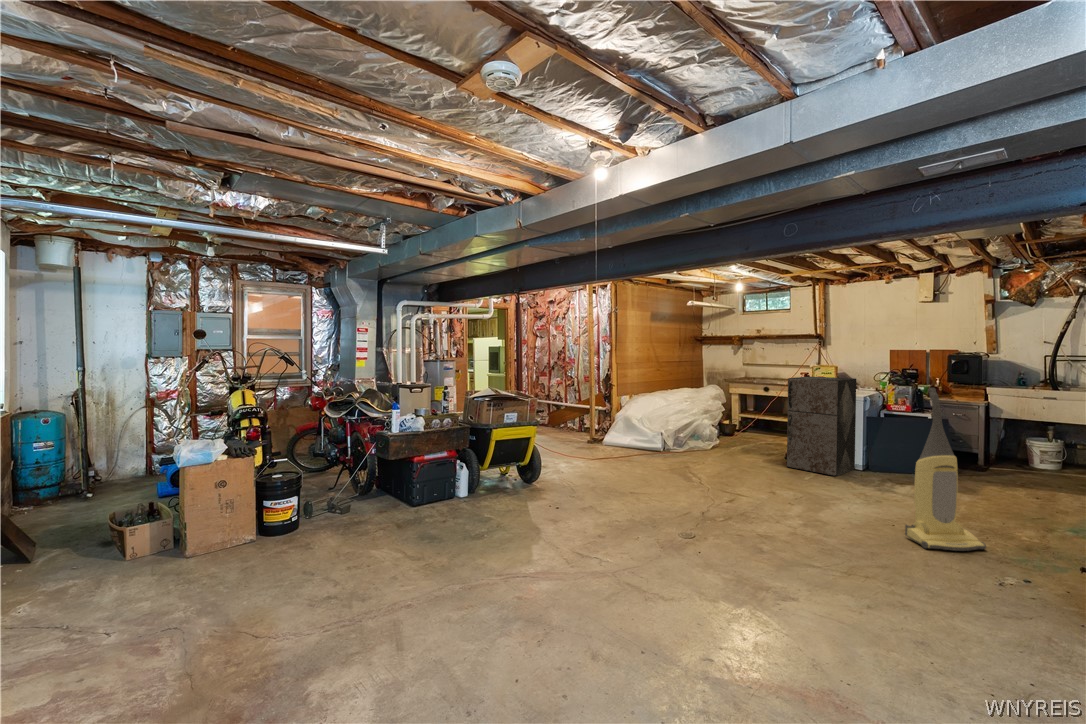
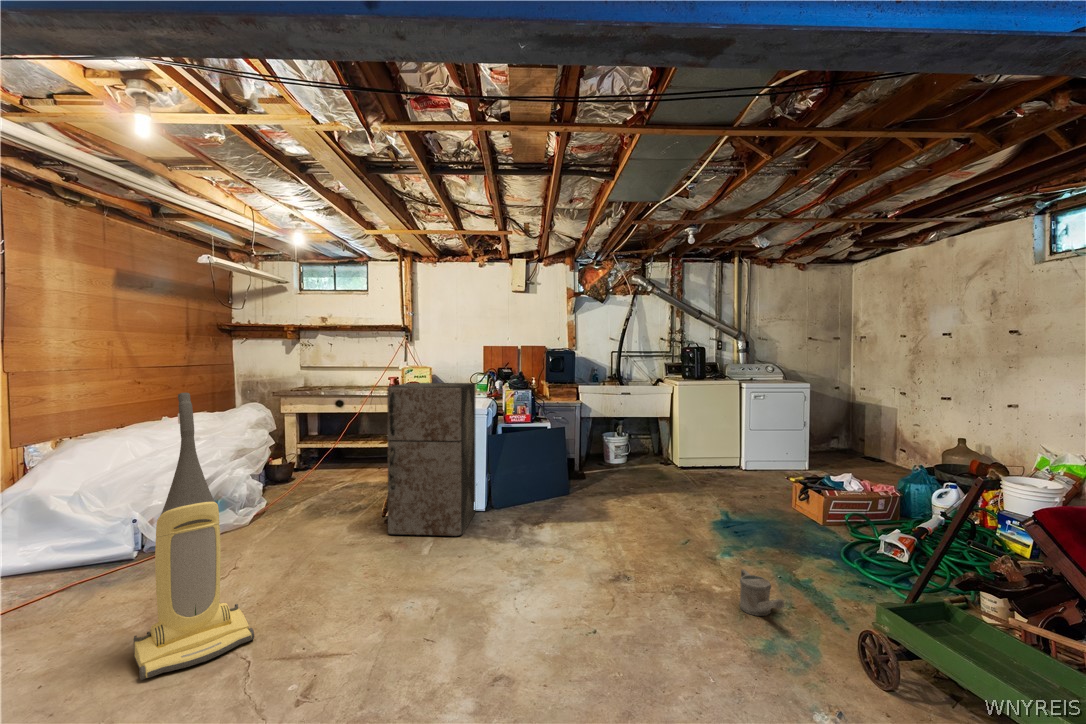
vacuum cleaner: present [905,388,986,551] -> present [134,393,254,680]
watering can: none [1032,524,1064,554] -> present [740,569,784,616]

